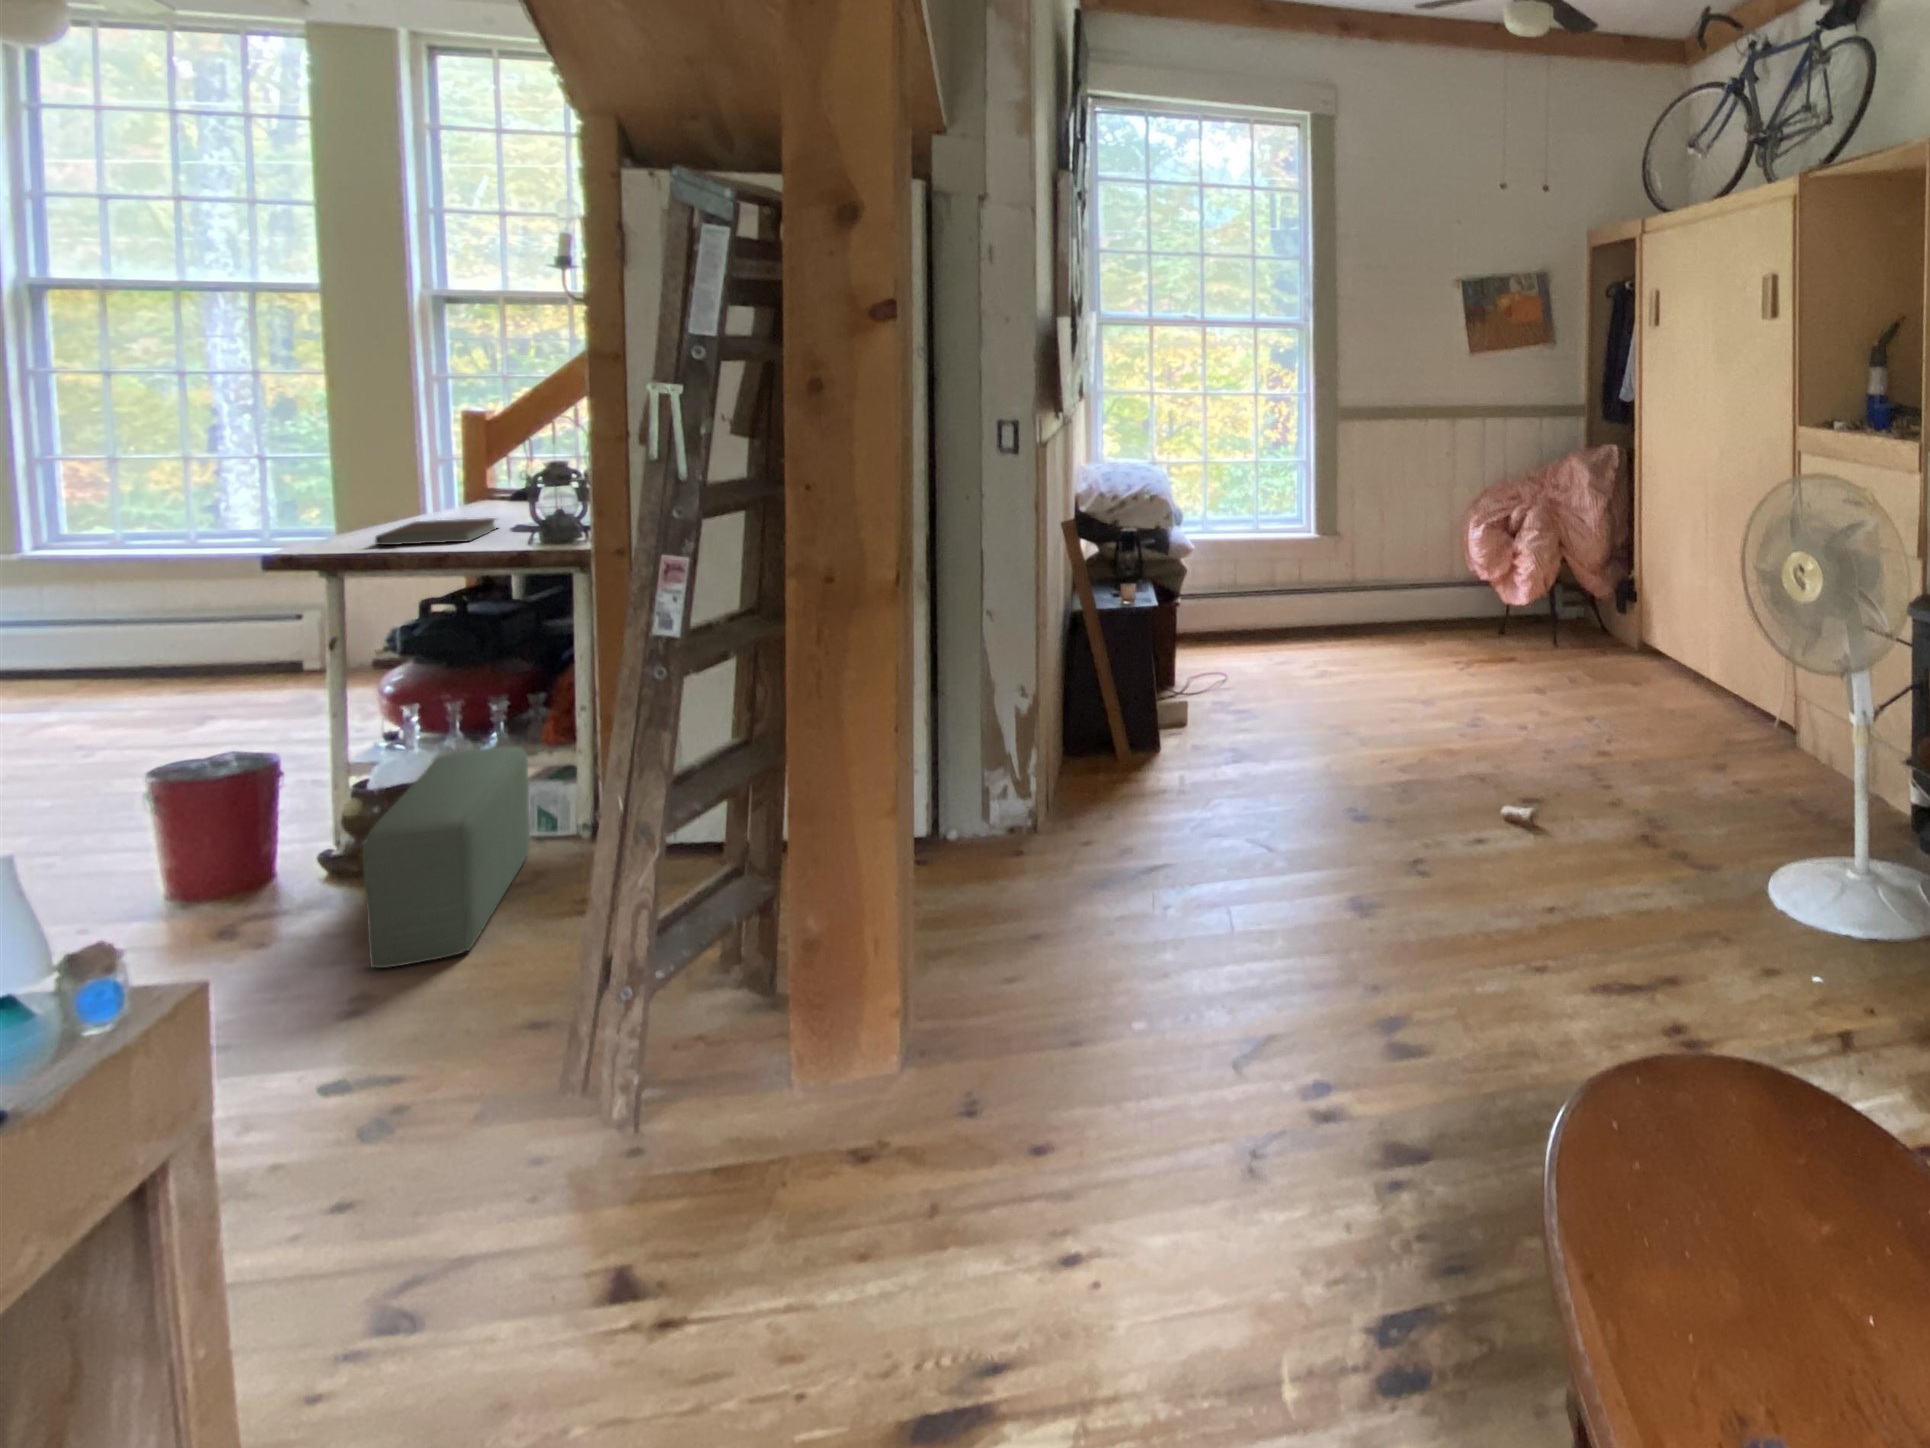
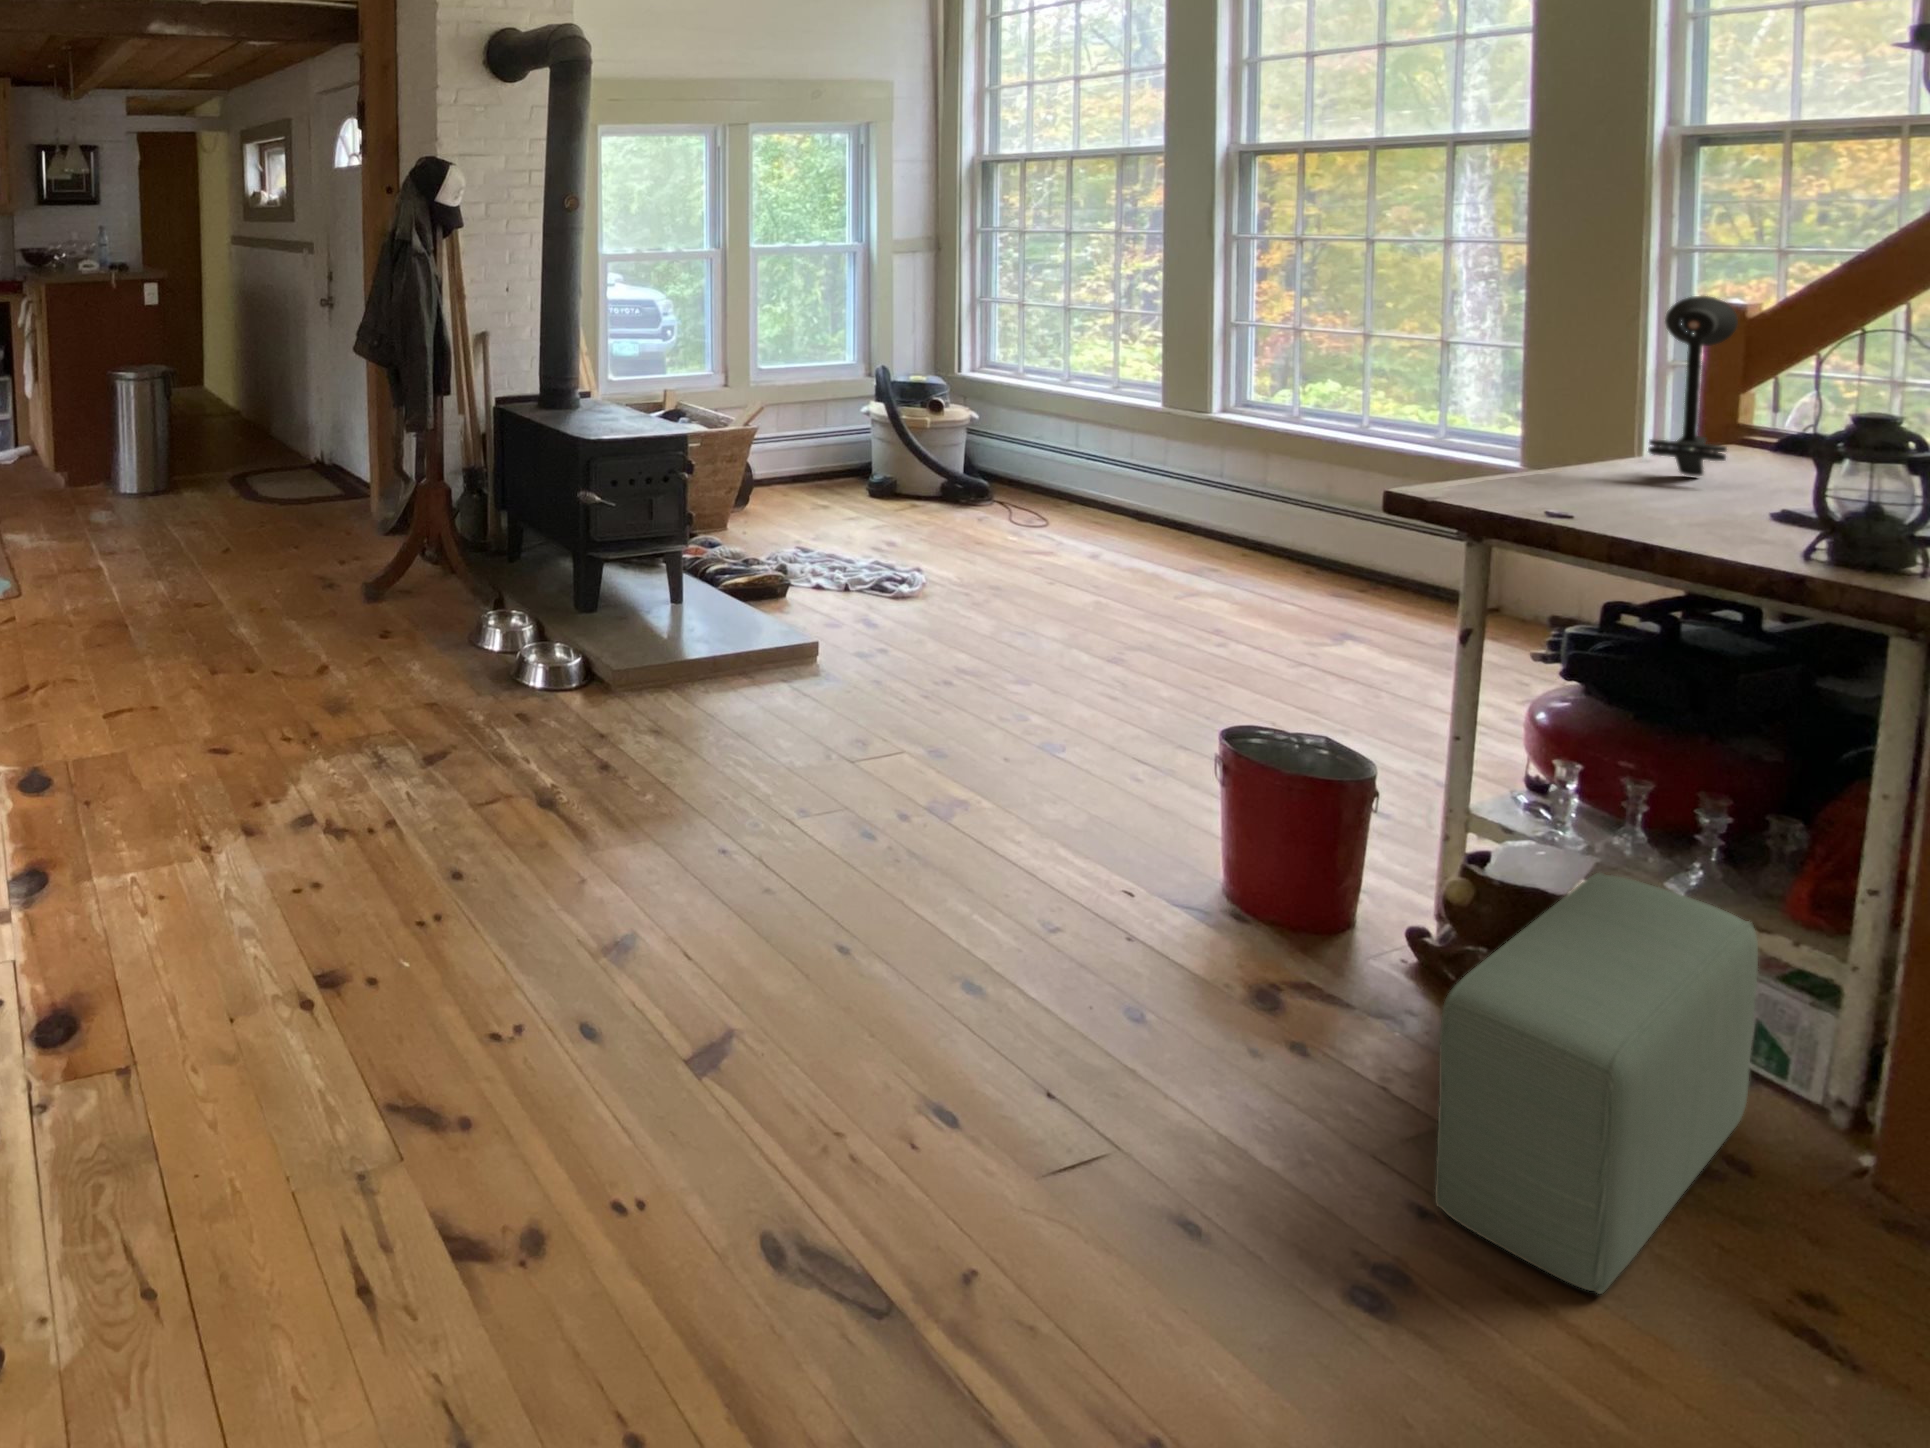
desk lamp: none [440,407,485,519] -> present [1648,296,1738,476]
notebook: present [375,518,498,545] -> none [1536,470,1750,524]

